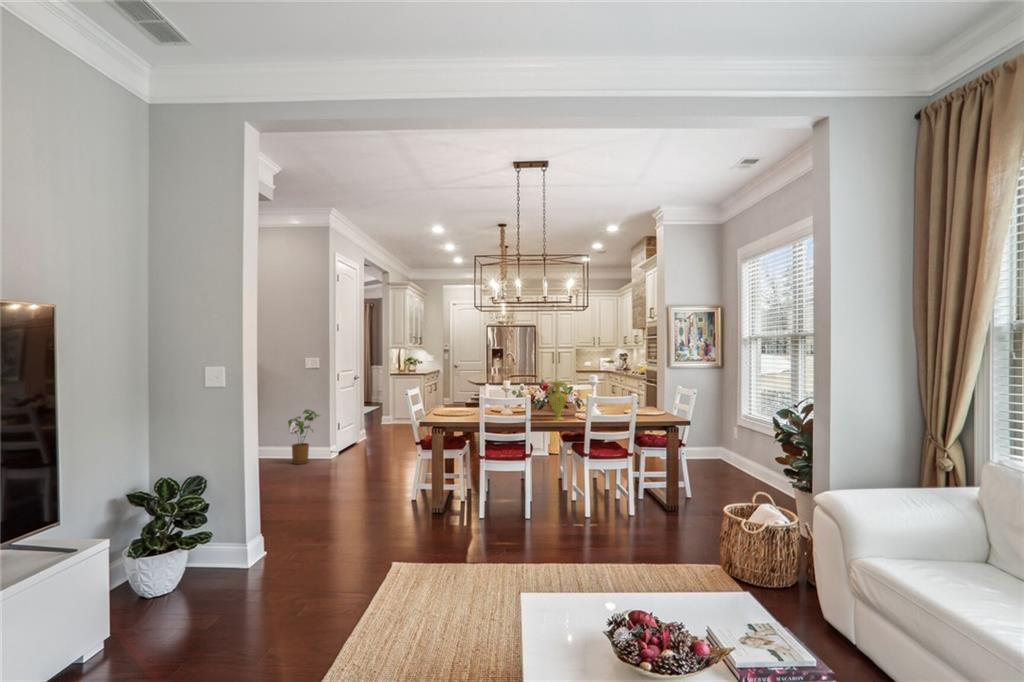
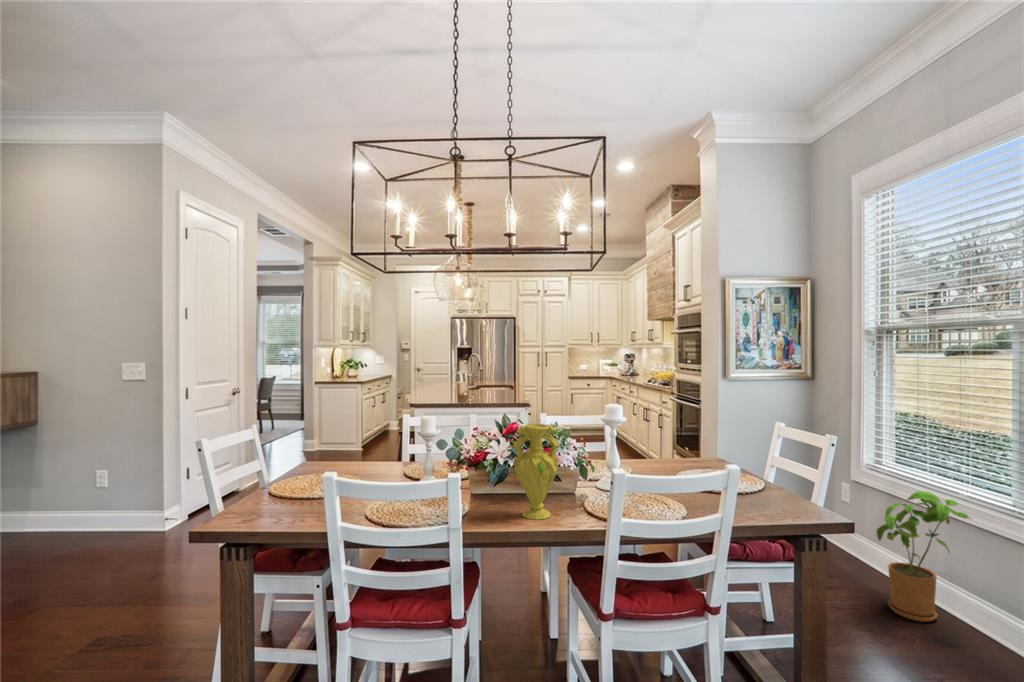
house plant: present [288,409,319,464] -> present [877,491,971,622]

